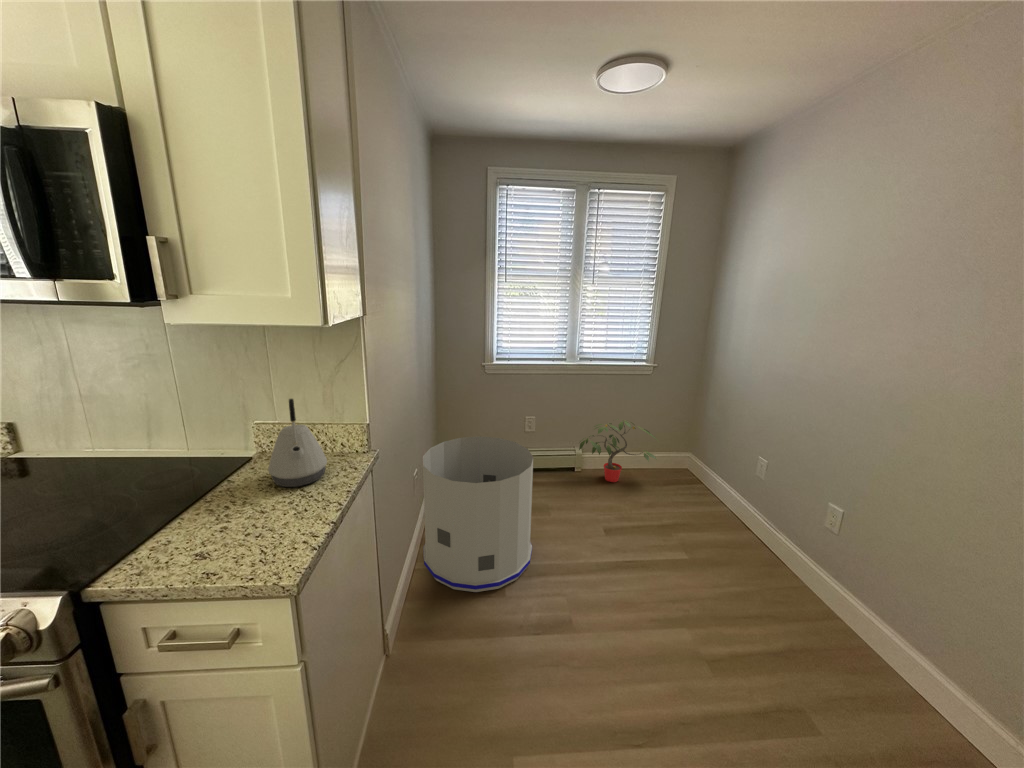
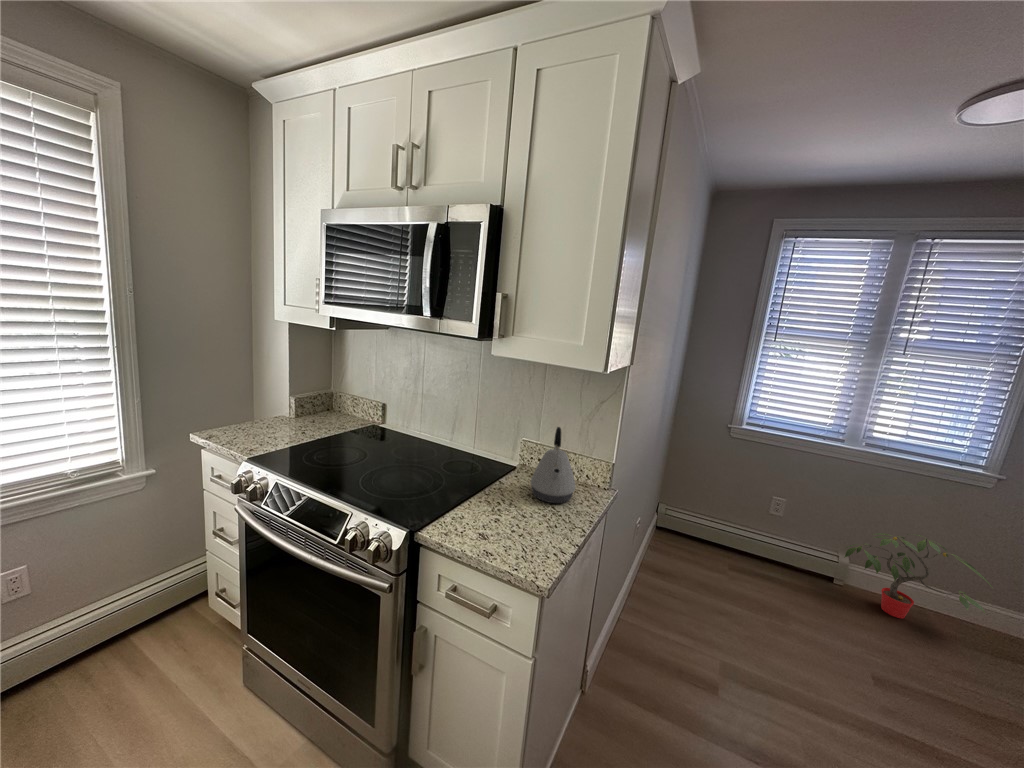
trash can: present [423,436,533,592] -> none [630,498,782,682]

